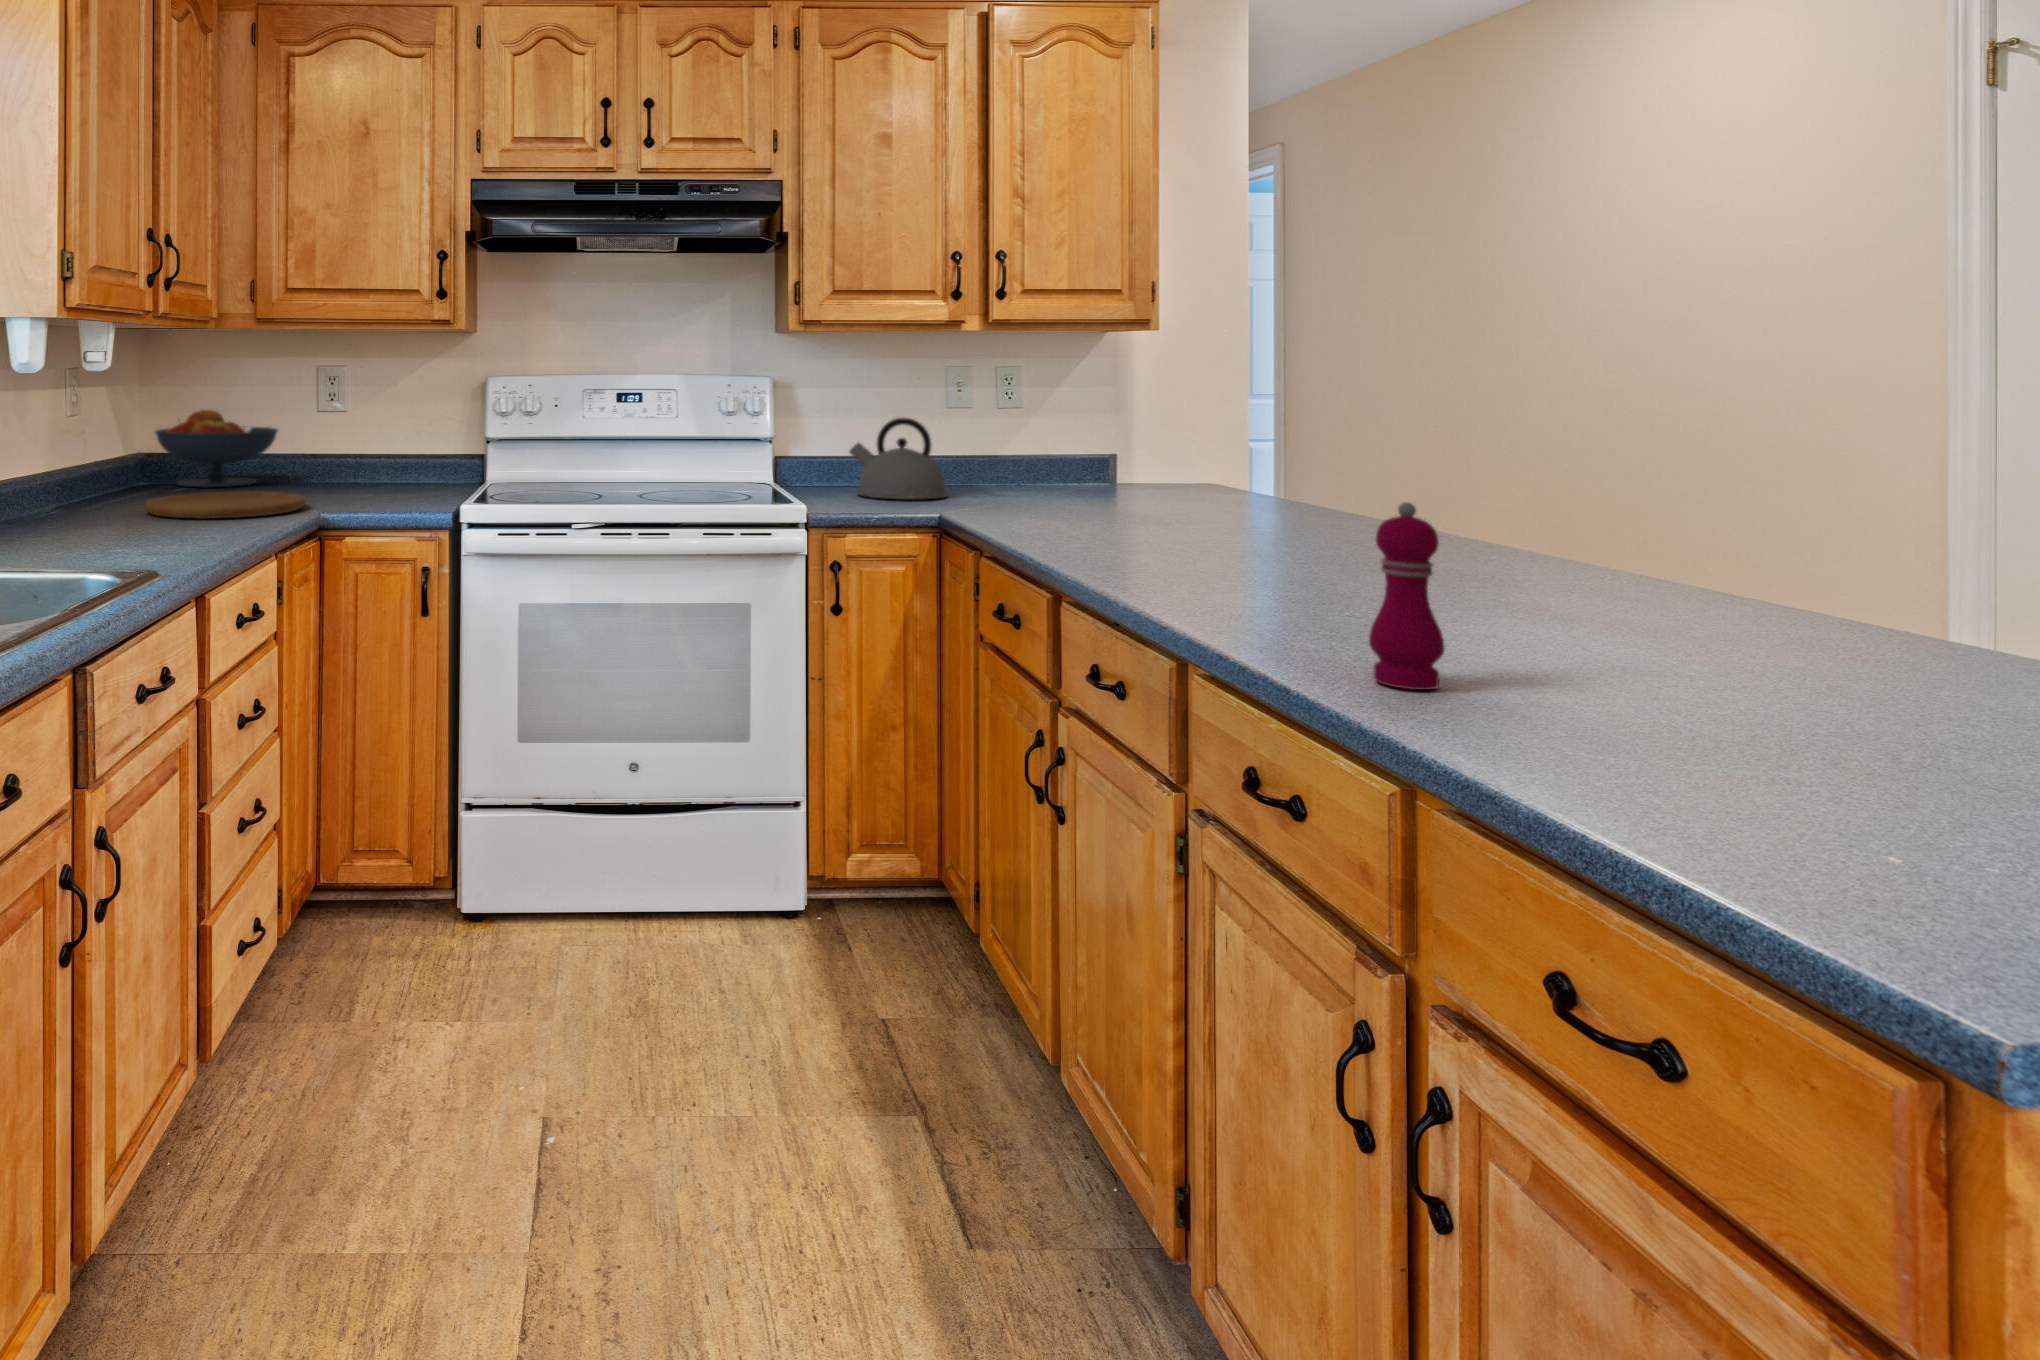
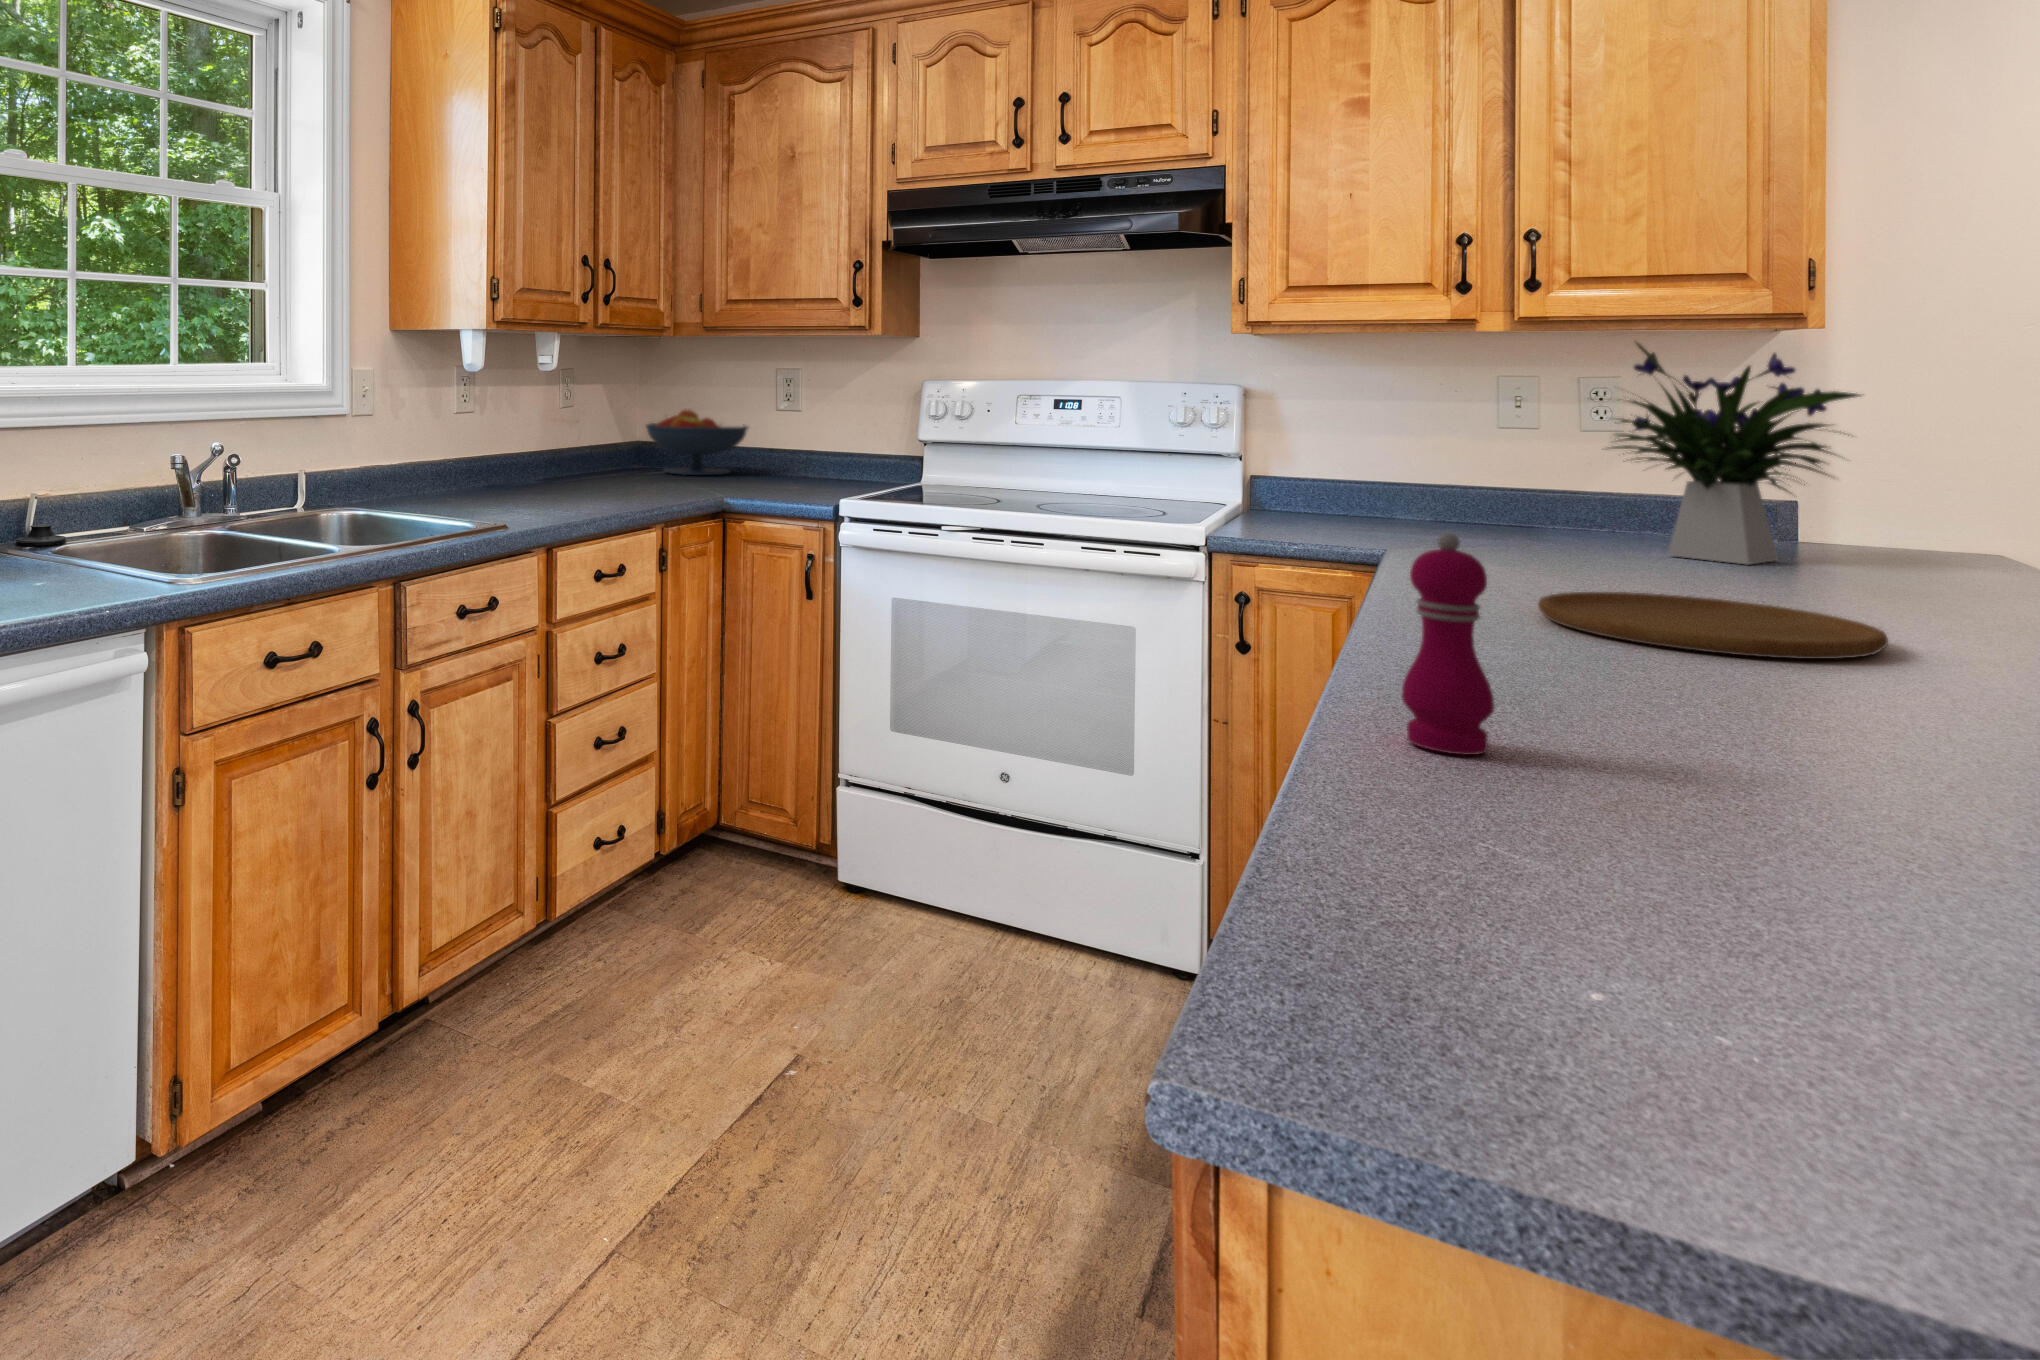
flower arrangement: none [1048,339,1211,505] -> present [1589,343,1860,565]
kettle: present [850,418,947,499] -> none [1318,435,1449,534]
cutting board: present [144,491,306,519] -> present [1538,592,1888,659]

